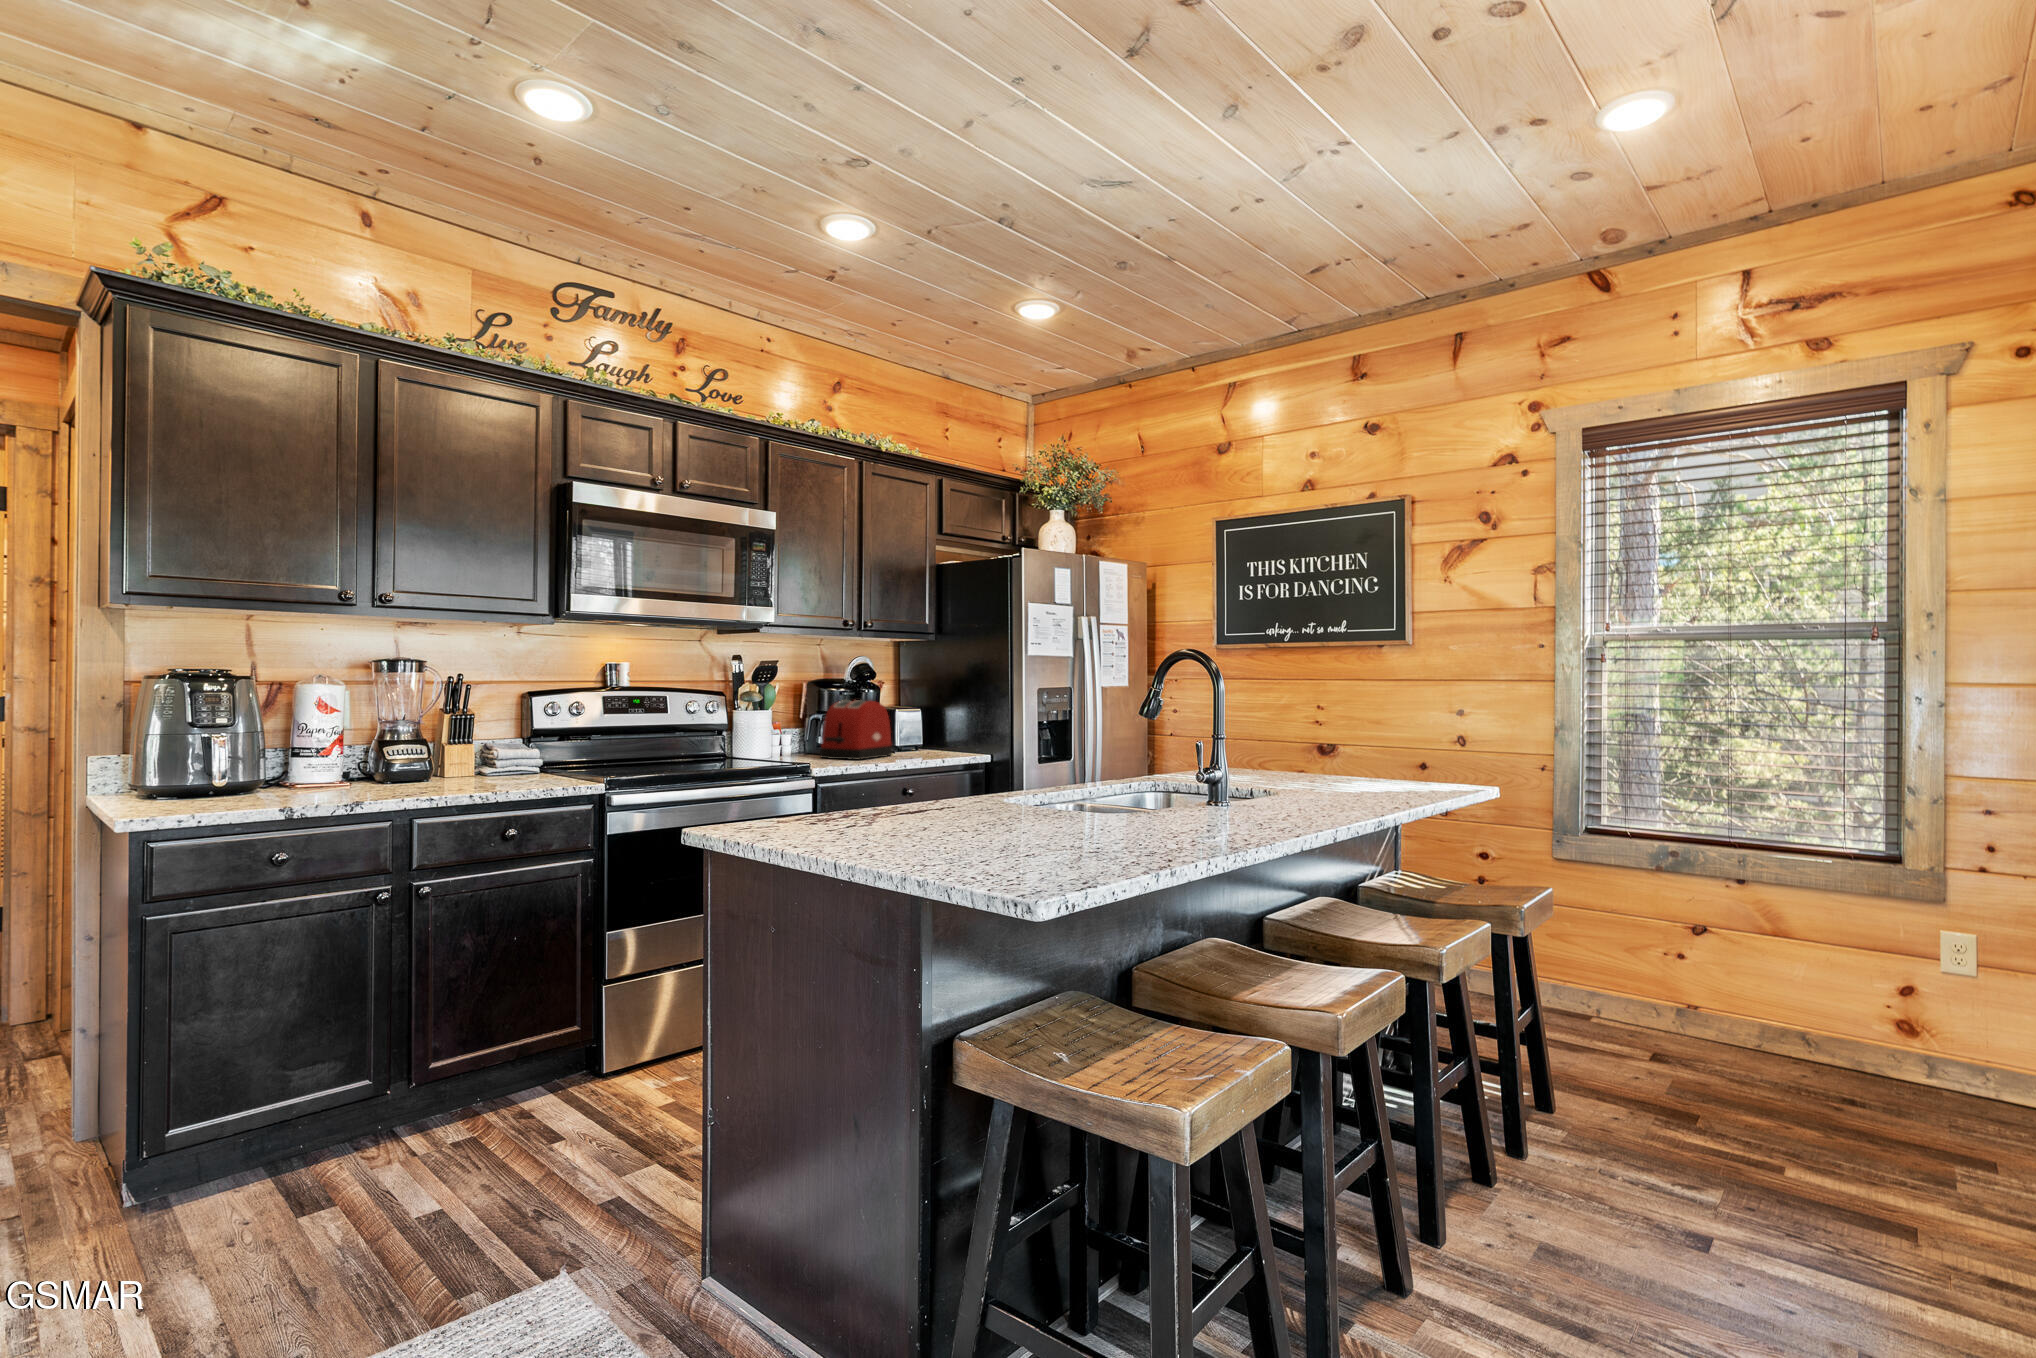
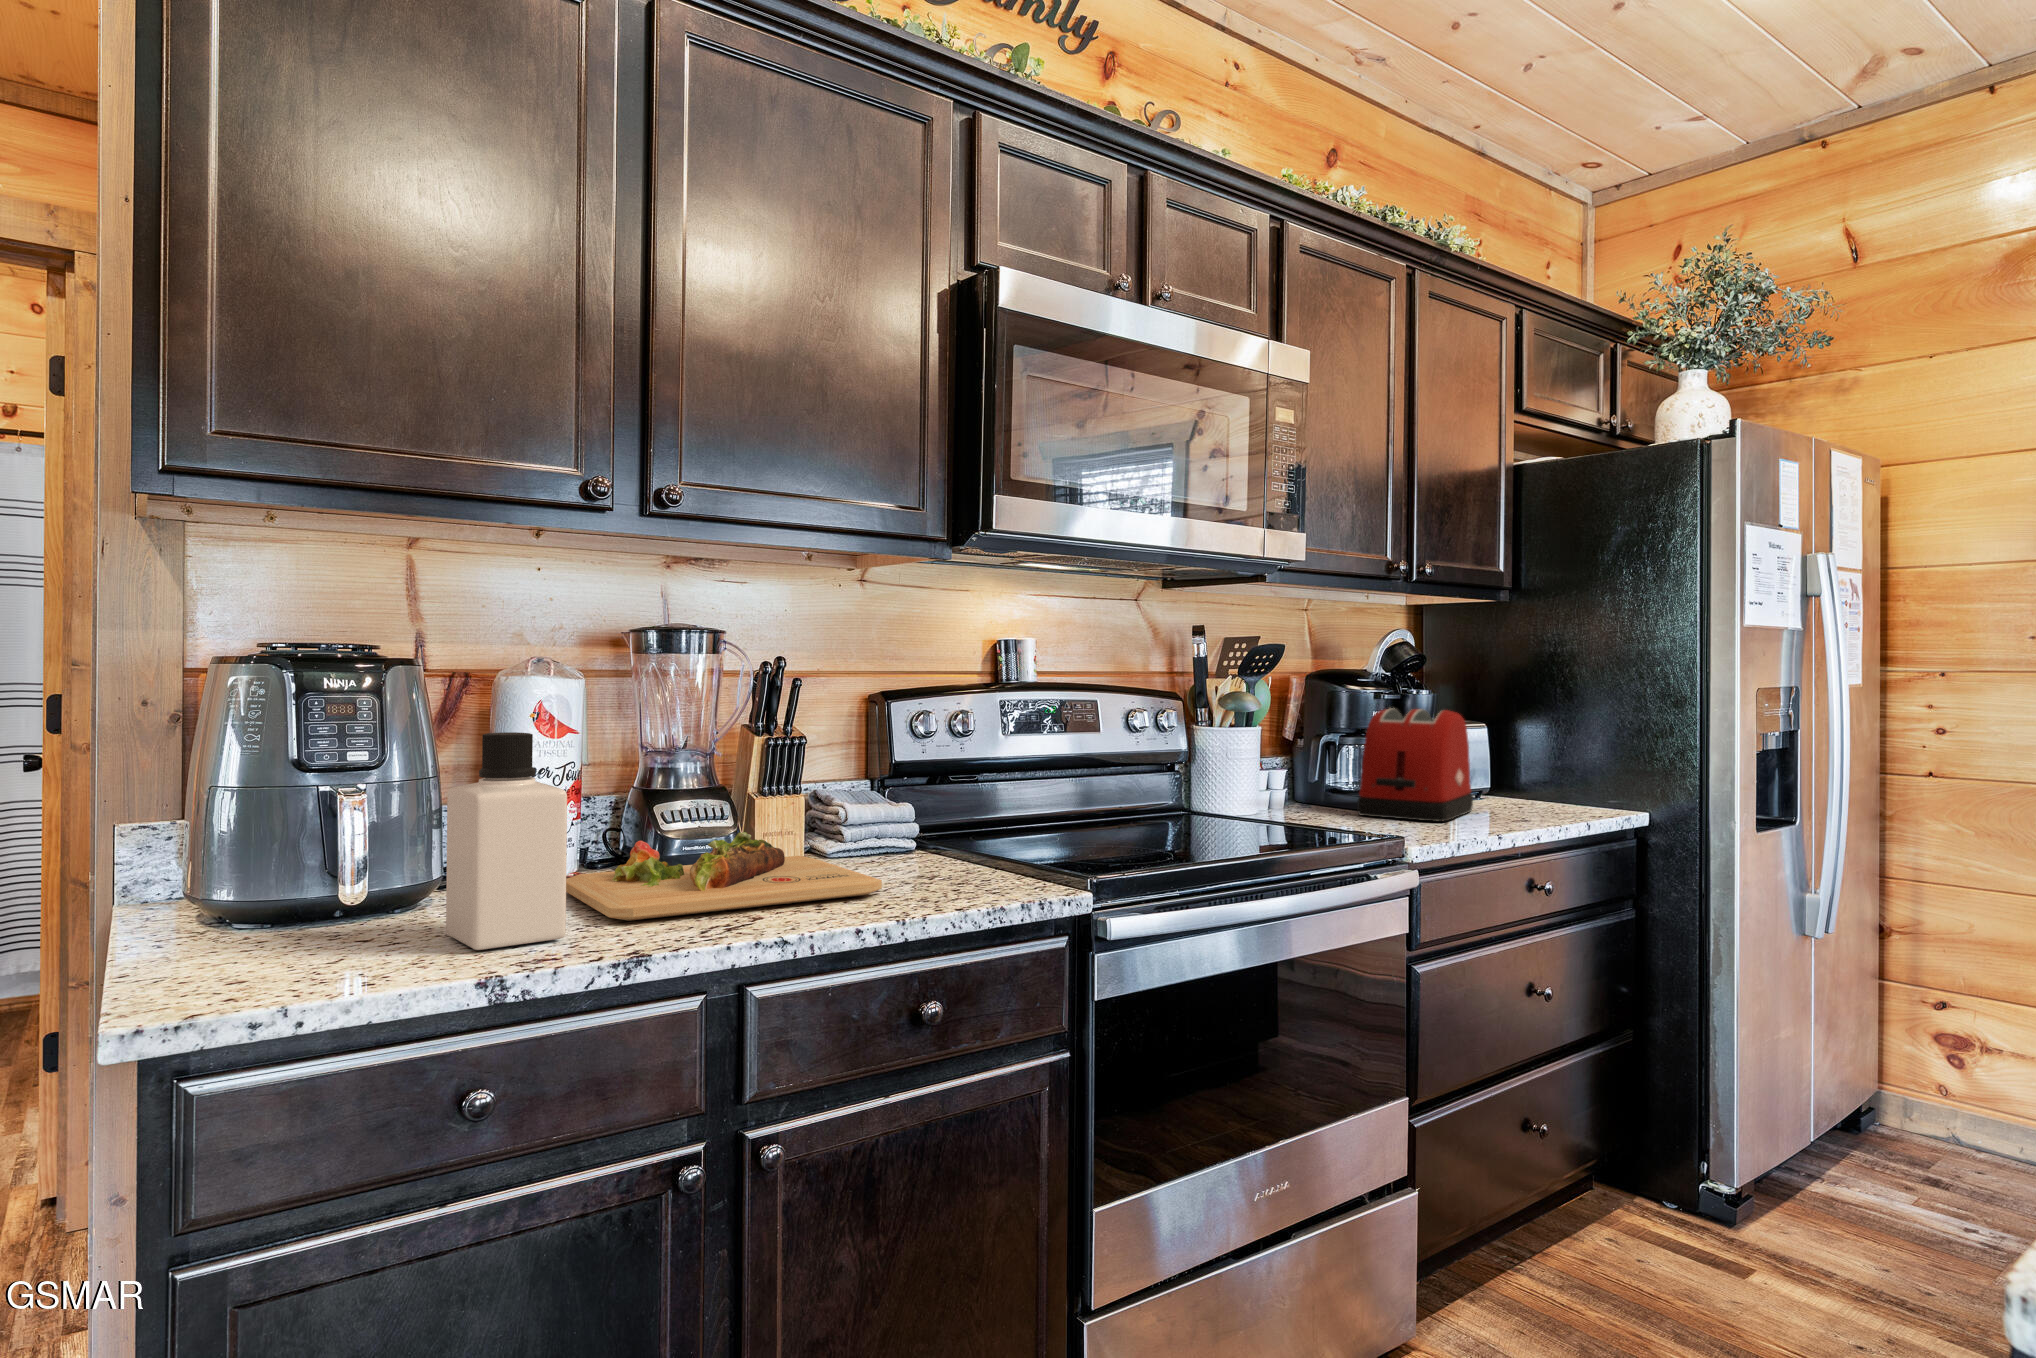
bottle: none [266,709,324,801] -> present [446,732,567,950]
cutting board: none [329,758,494,794] -> present [566,832,882,921]

